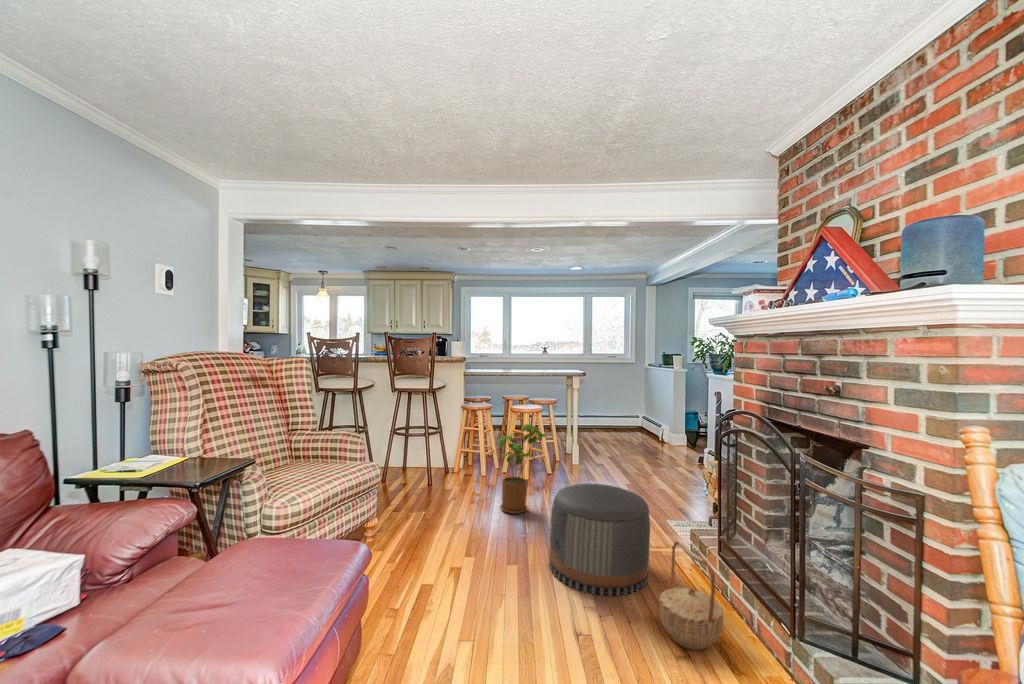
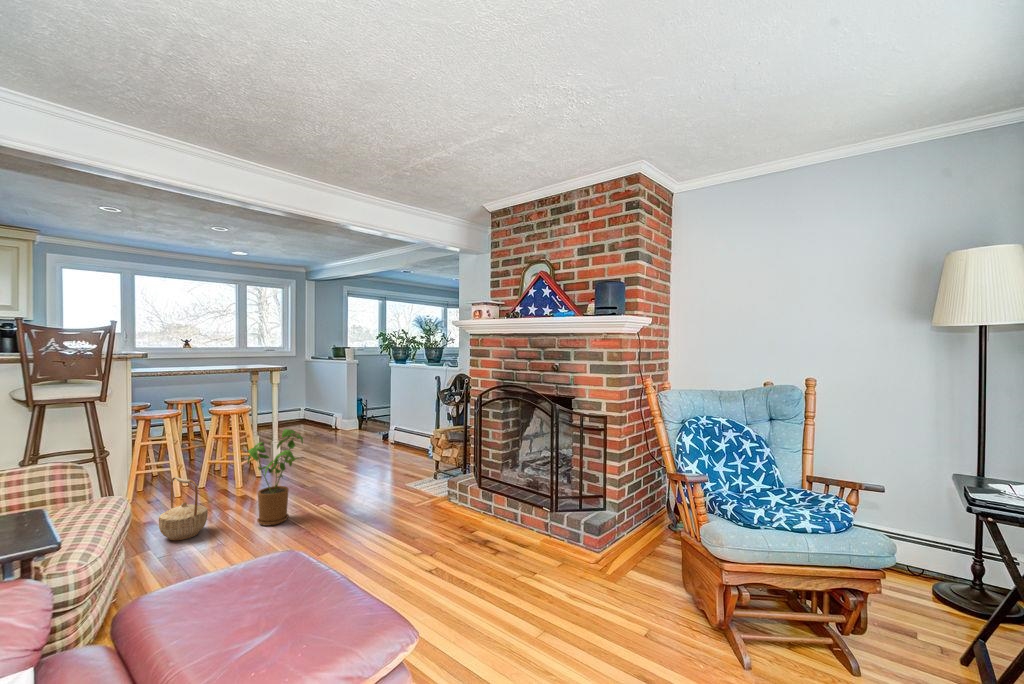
pouf: present [549,484,650,596] -> none [360,463,444,551]
basket: present [659,542,723,650] -> present [159,477,208,540]

